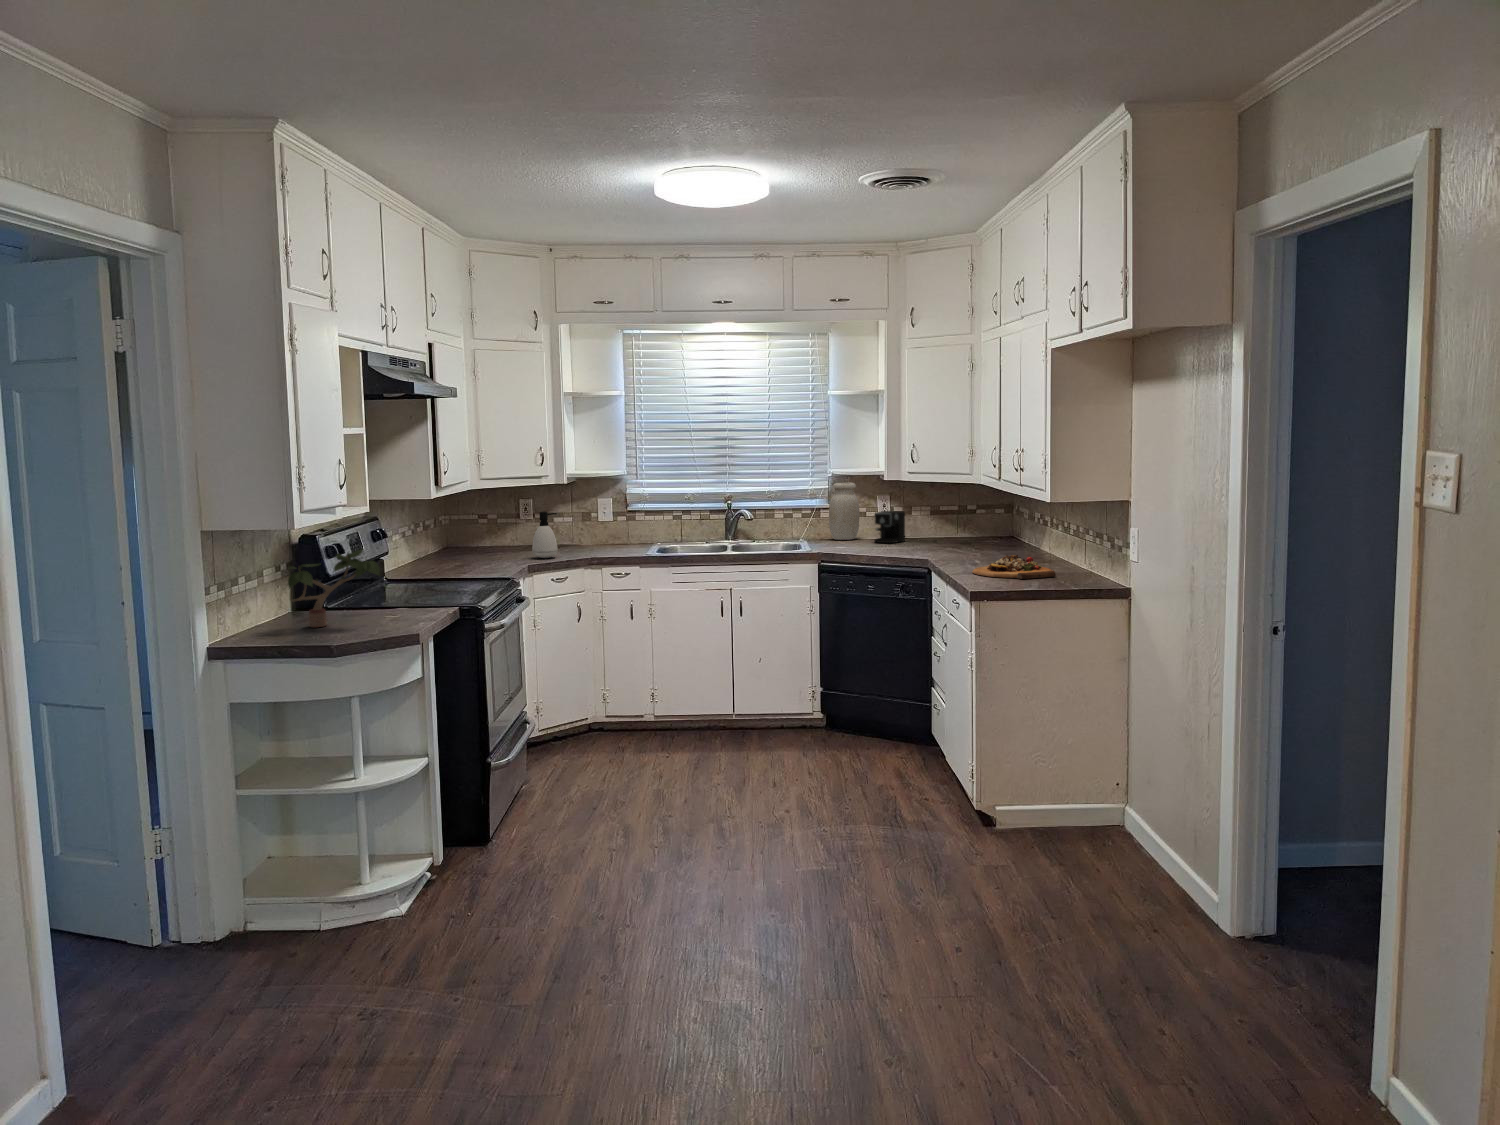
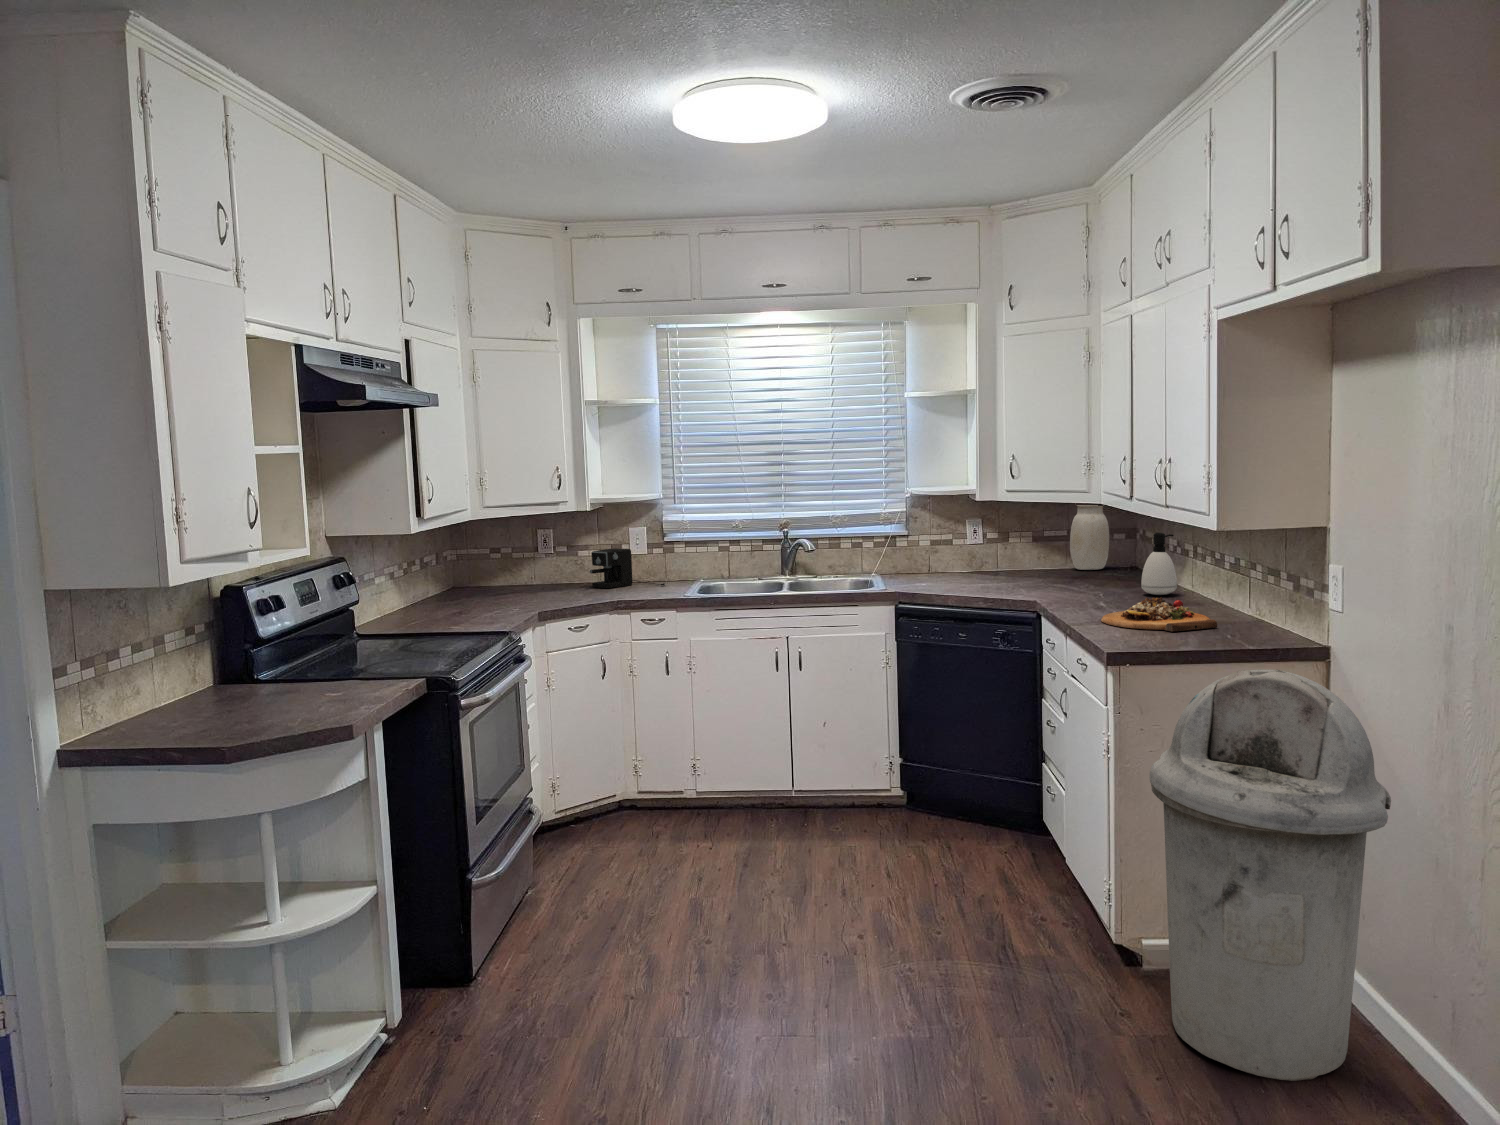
jar: present [829,482,860,540] -> present [1070,505,1109,570]
coffee maker: present [874,511,936,543] -> present [590,548,665,588]
soap dispenser: present [532,512,558,558] -> present [1141,533,1177,595]
potted plant: present [288,549,380,627] -> none [158,602,324,715]
trash can: none [993,599,1155,884] -> present [1149,669,1391,1081]

